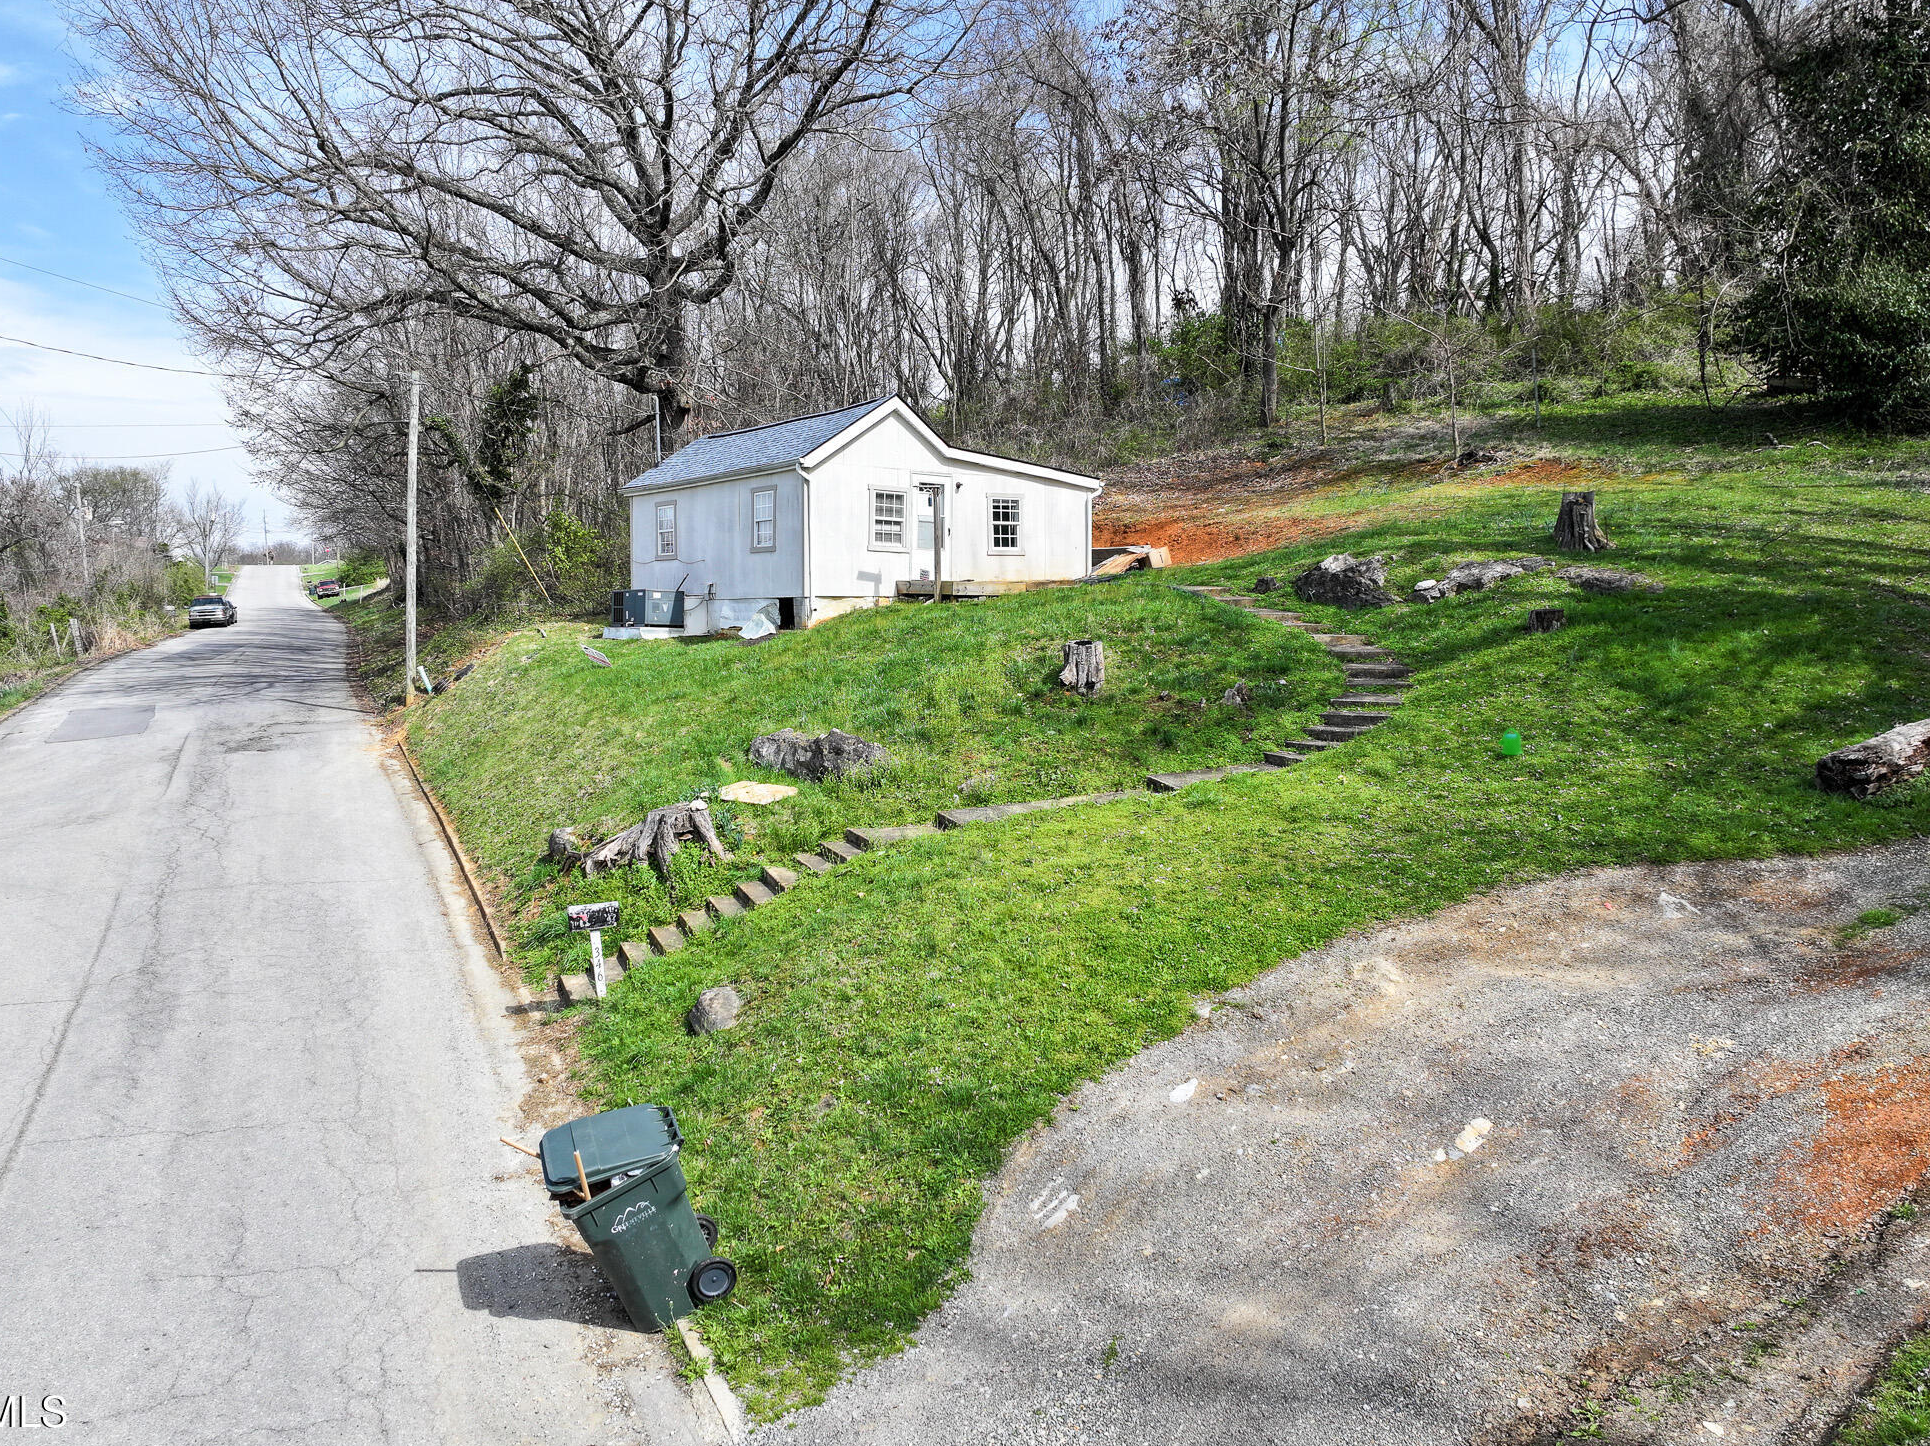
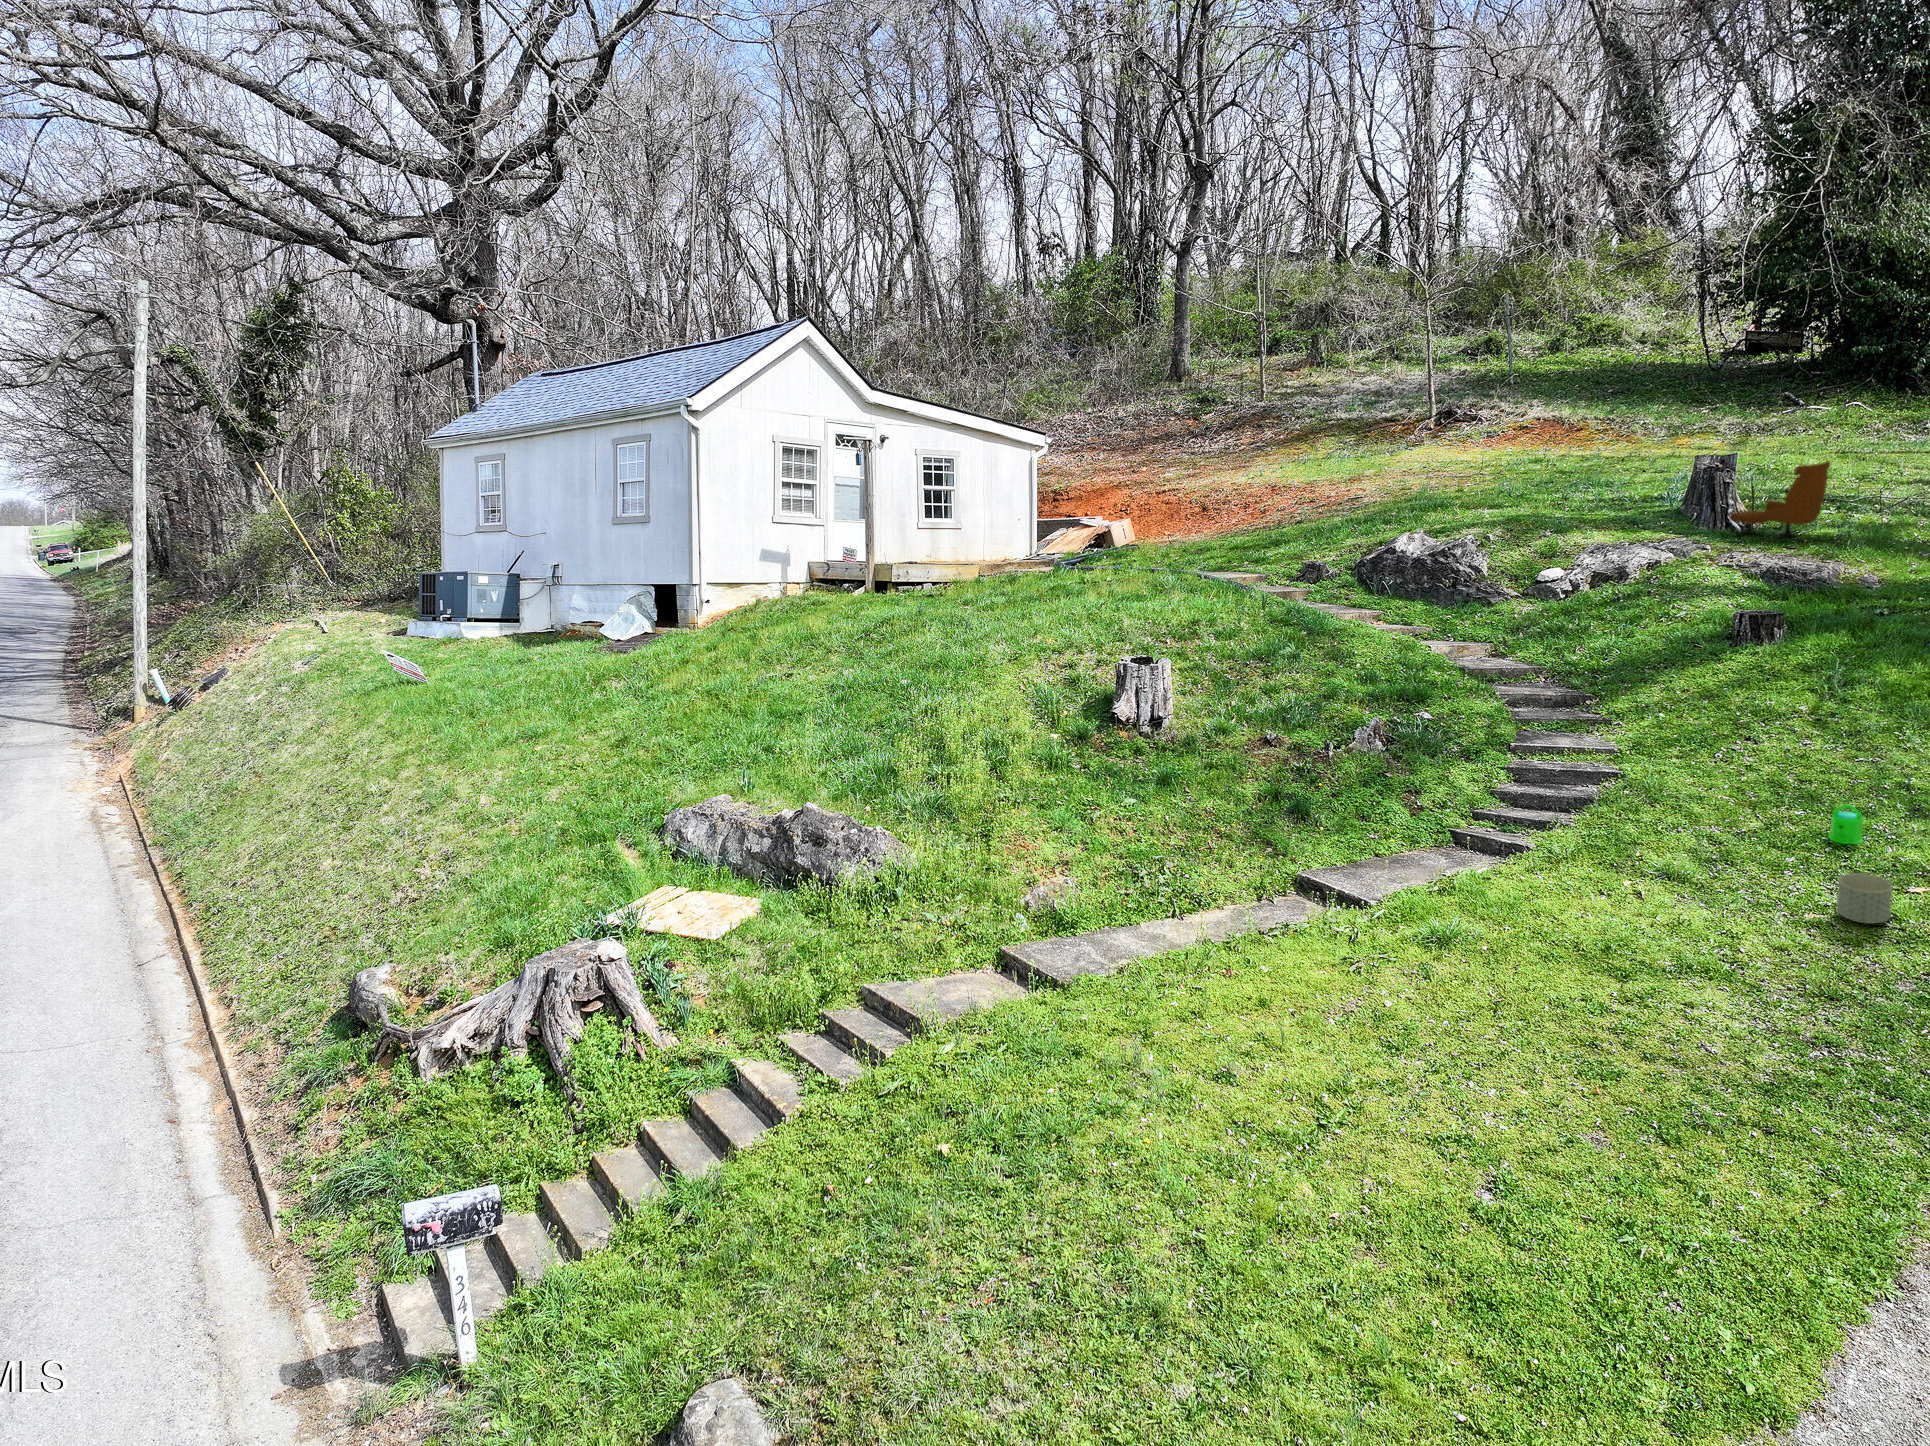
lounge chair: none [1598,493,1663,560] -> present [1730,461,1831,544]
planter: none [1463,765,1494,796] -> present [1837,873,1893,924]

